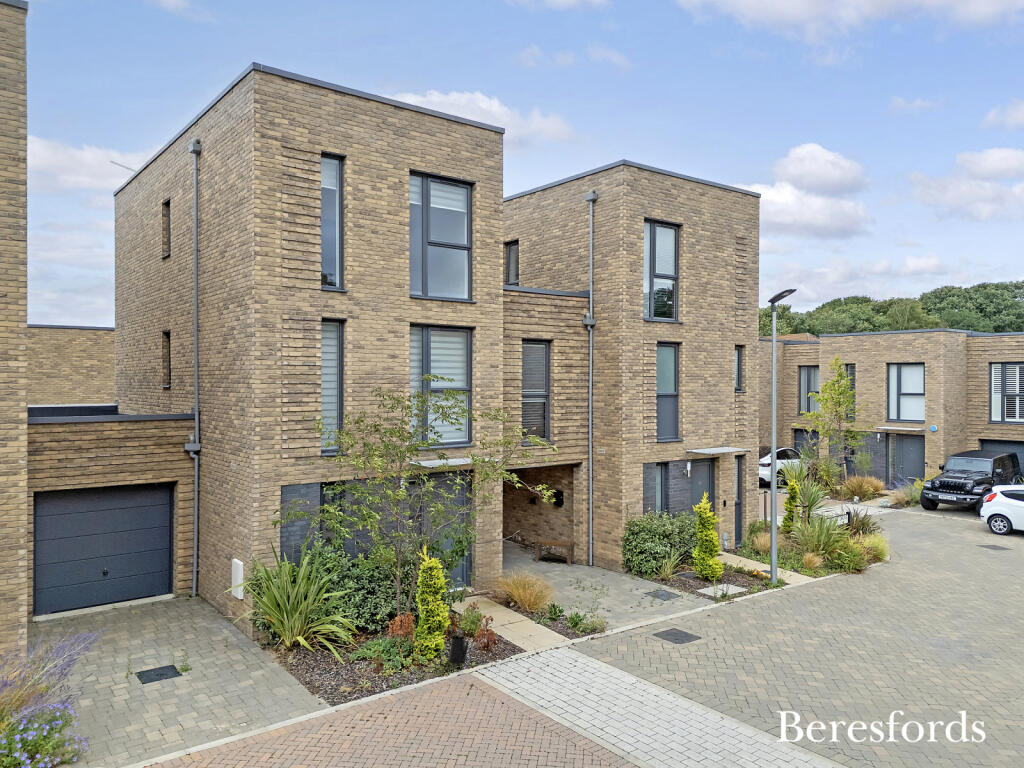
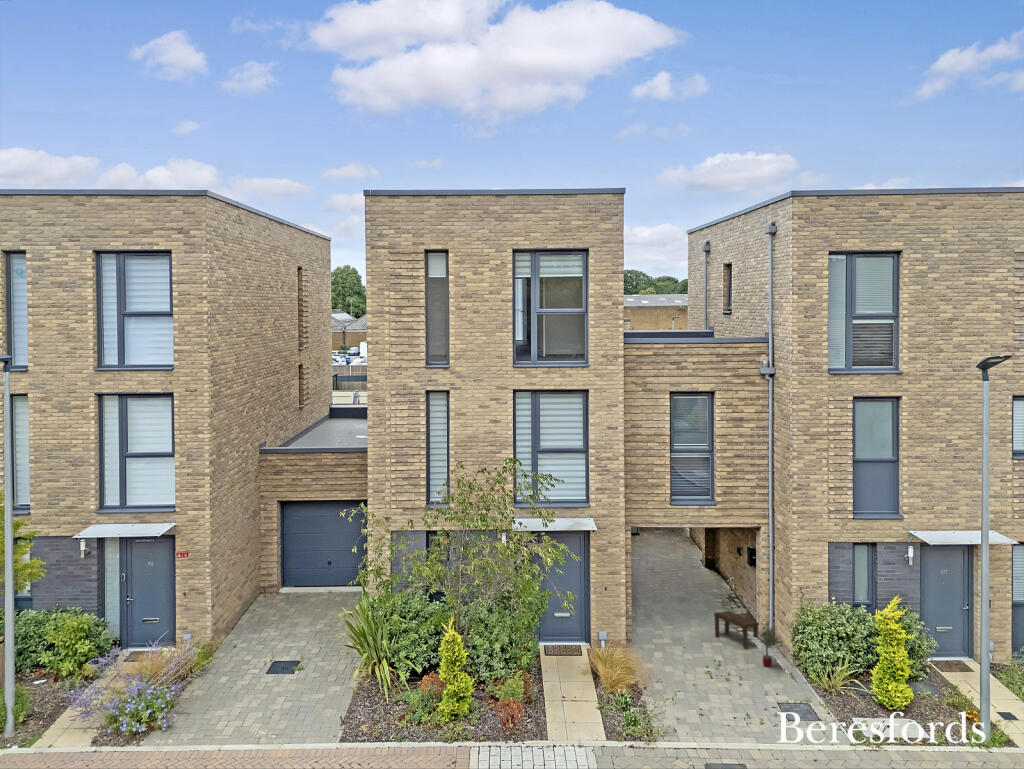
potted tree: none [590,533,614,573] -> present [761,621,784,667]
watering can: present [448,625,469,663] -> none [462,690,481,729]

